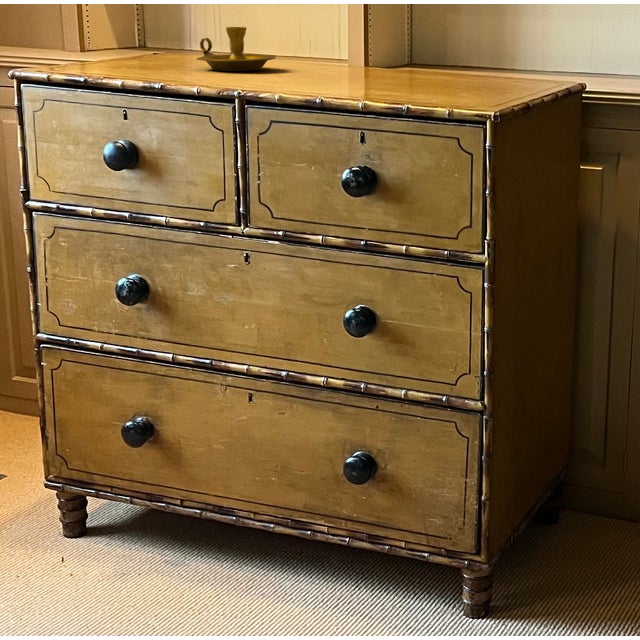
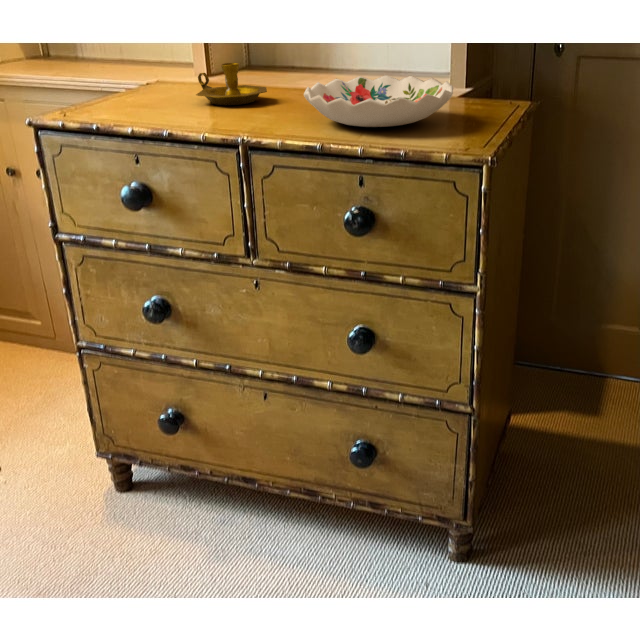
decorative bowl: none [309,40,473,86] -> present [304,75,453,127]

